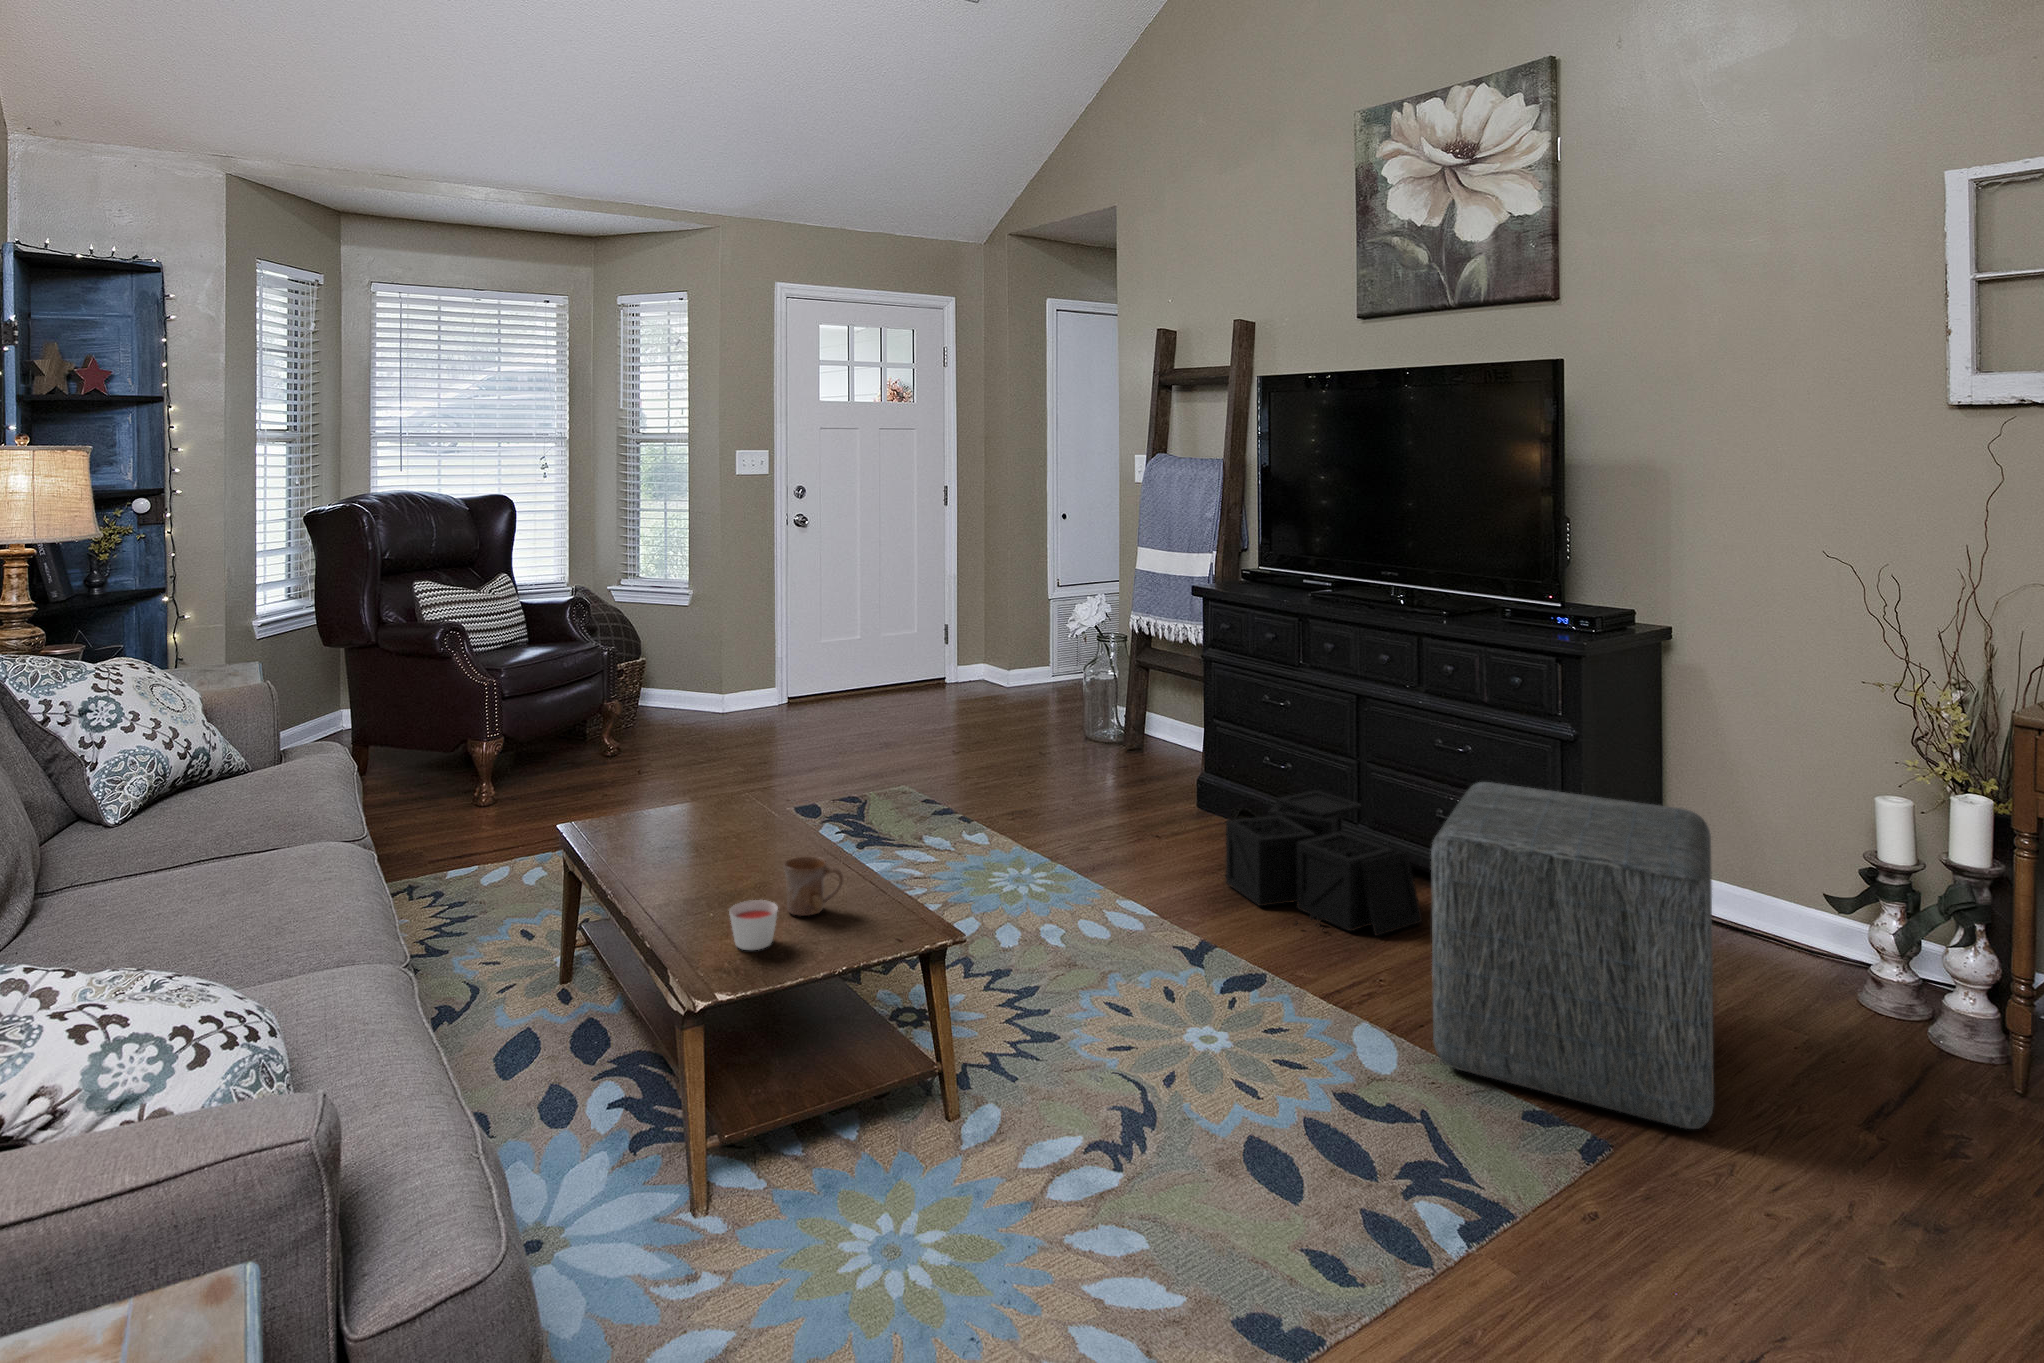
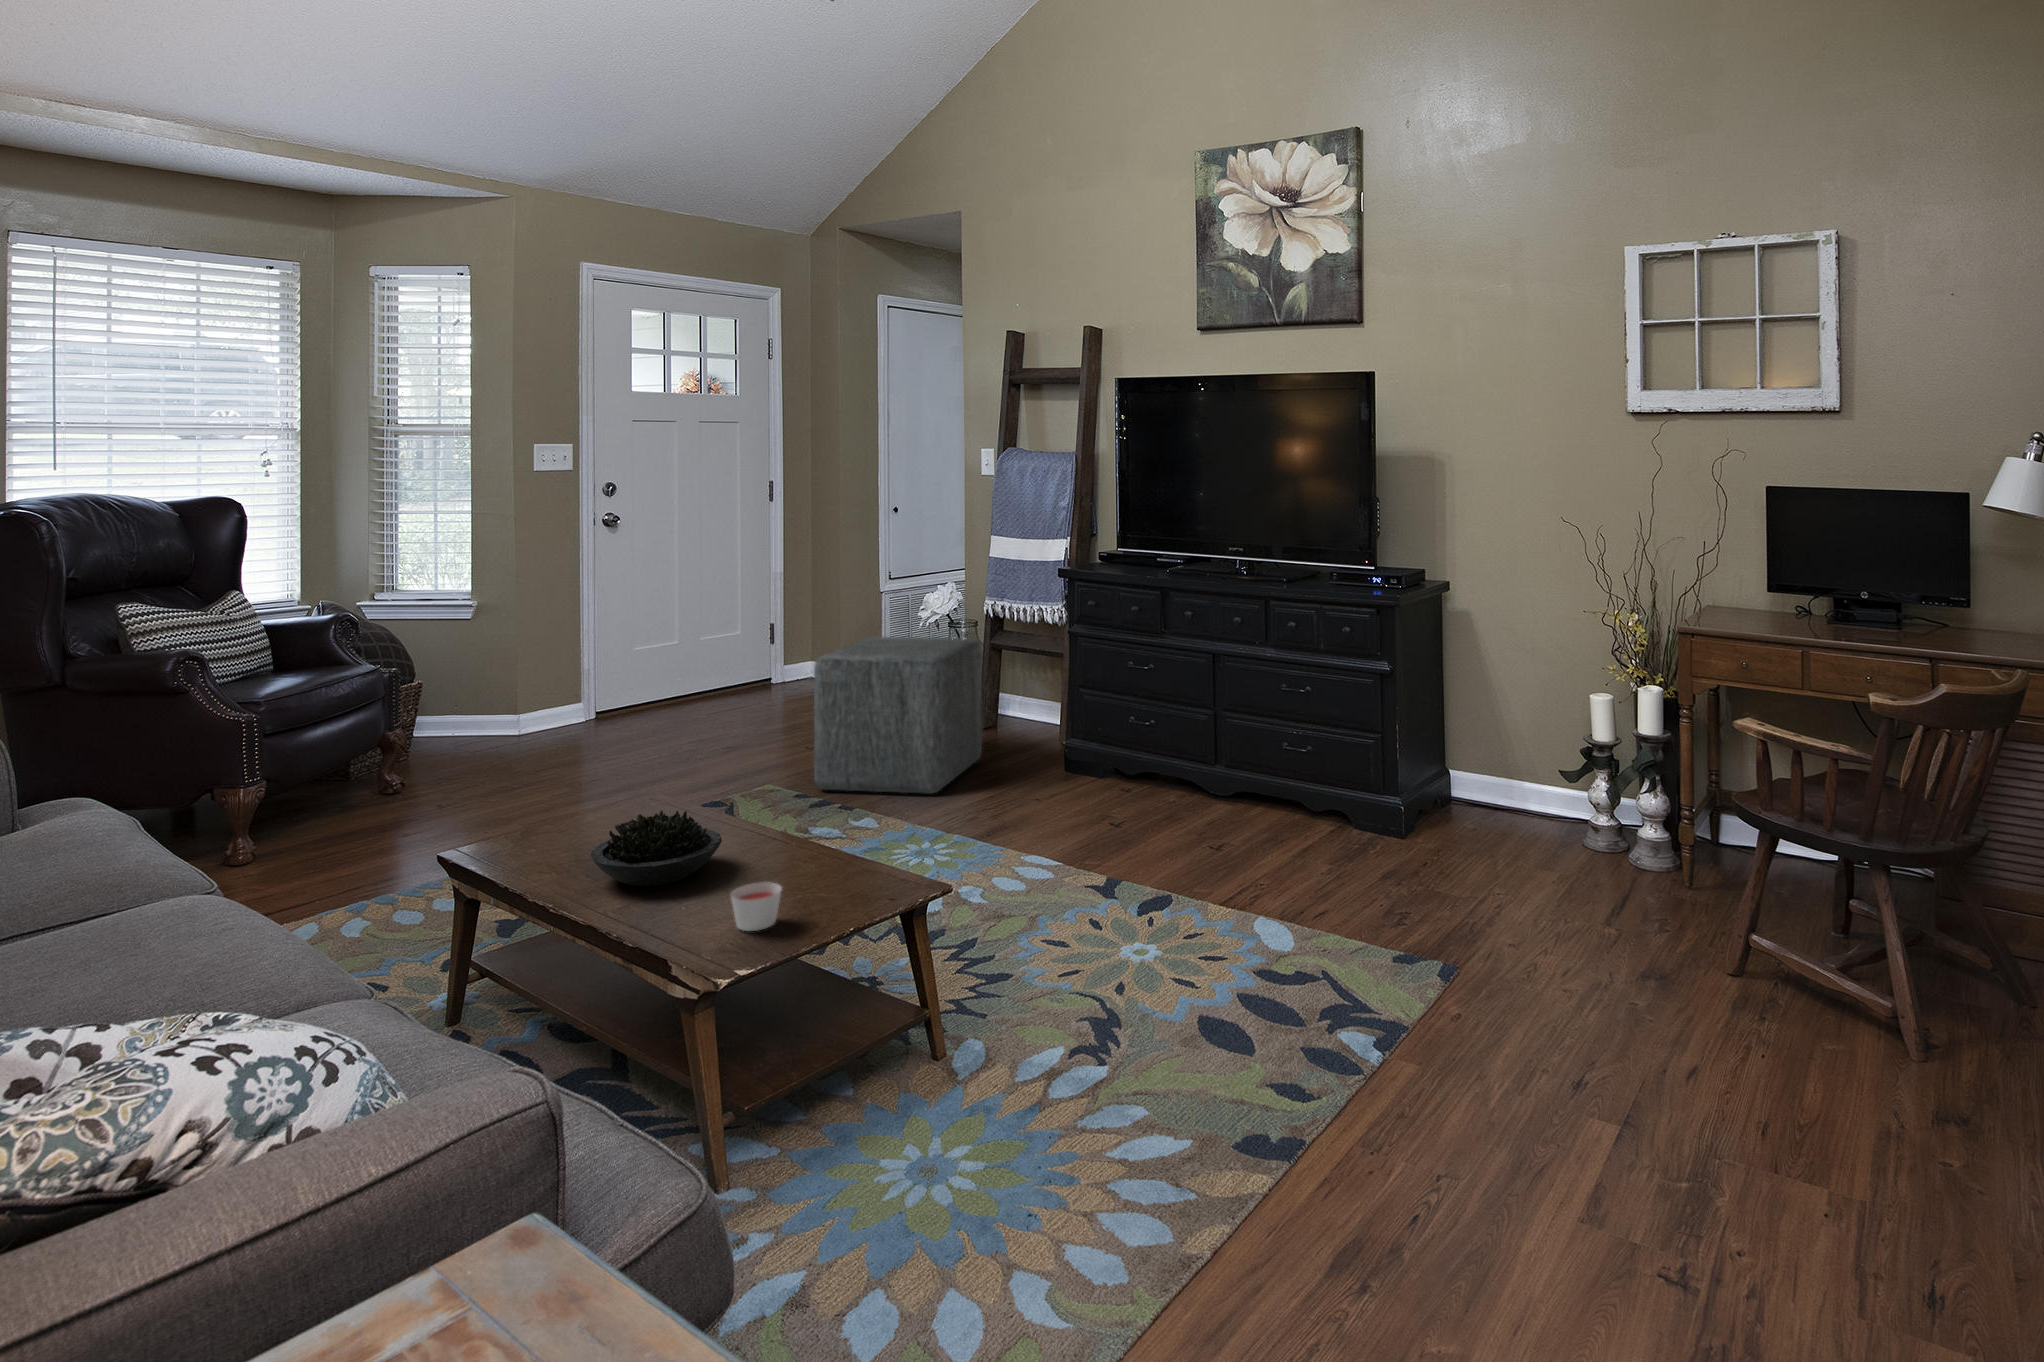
ottoman: present [1431,782,1714,1129] -> present [814,637,982,794]
storage bin: present [1226,790,1422,936] -> none [1114,743,1280,857]
succulent plant: none [643,809,760,884] -> present [591,810,722,886]
mug: present [783,857,843,916] -> none [769,838,831,895]

